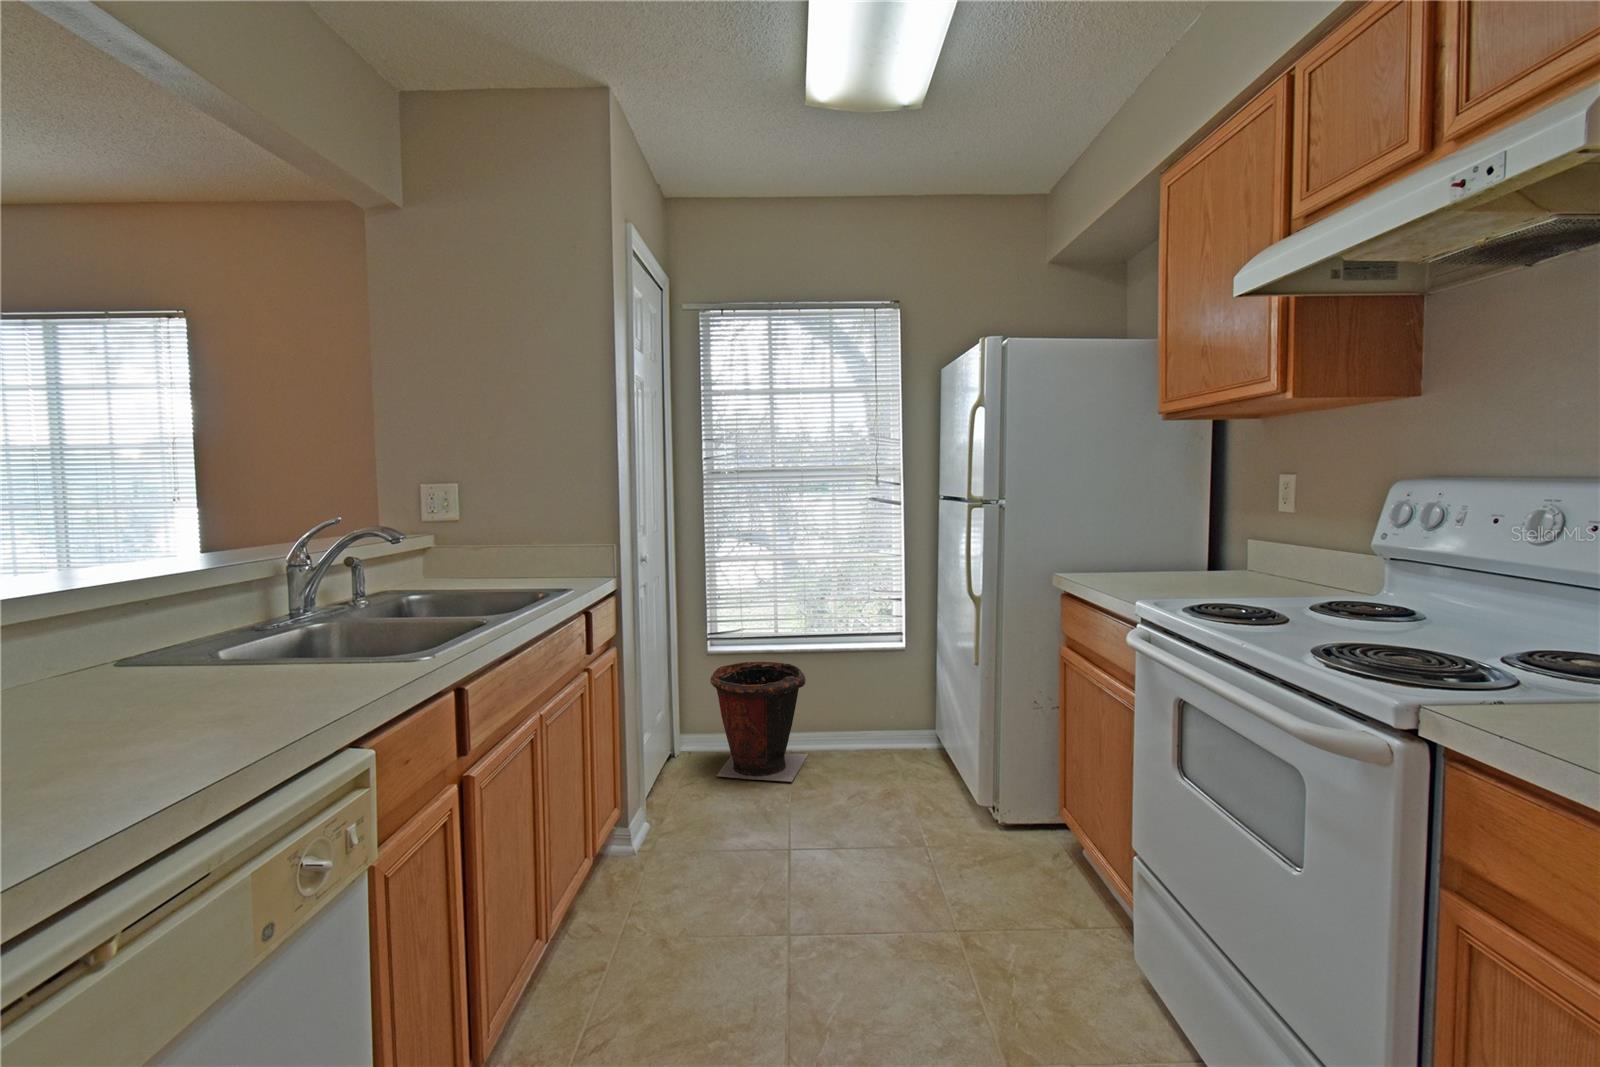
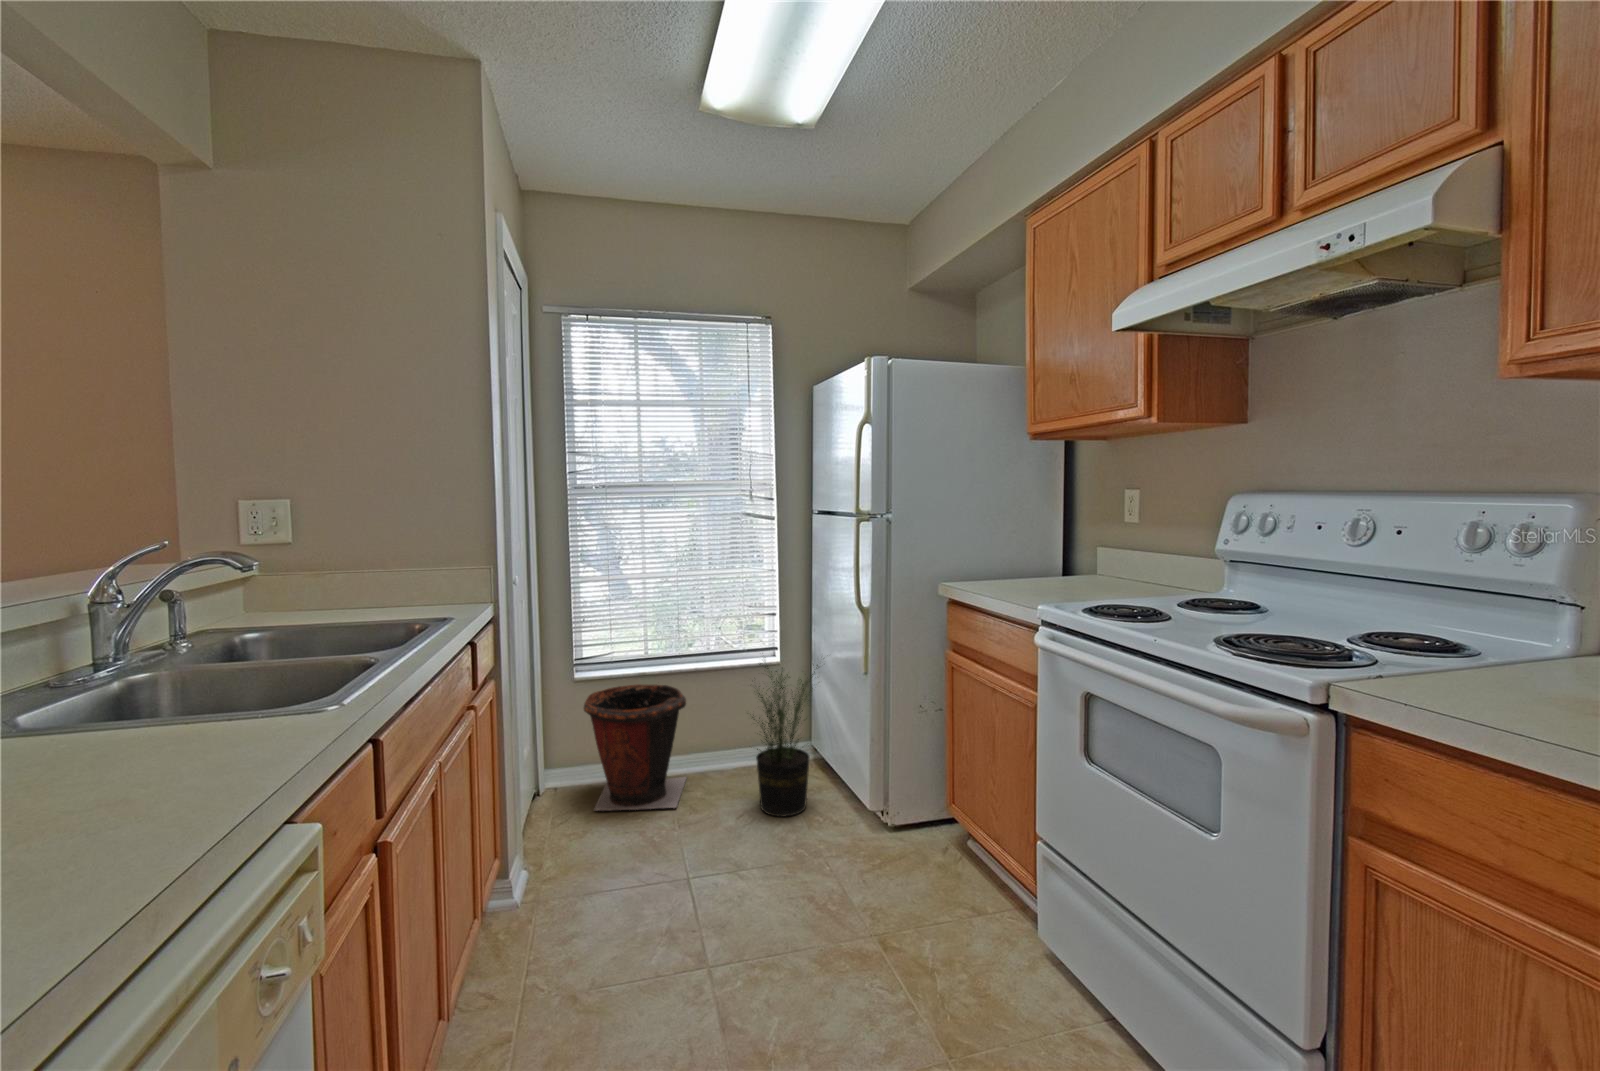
potted plant: none [852,636,948,802] -> present [752,664,818,817]

